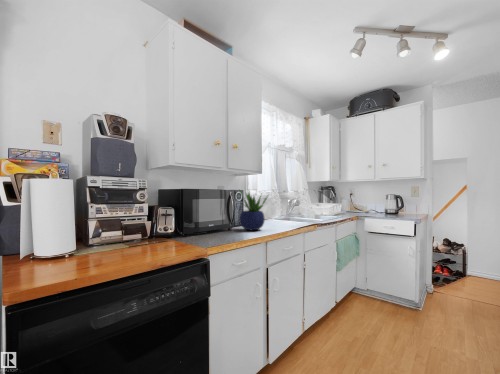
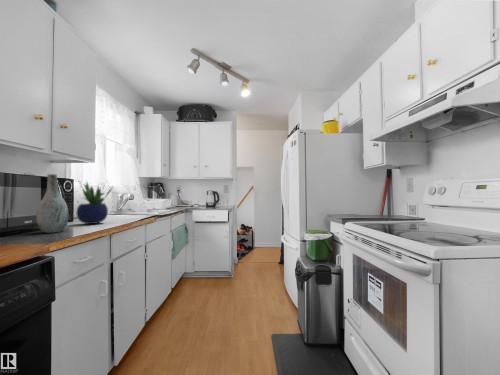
vase: none [203,186,226,238] -> present [36,174,69,233]

